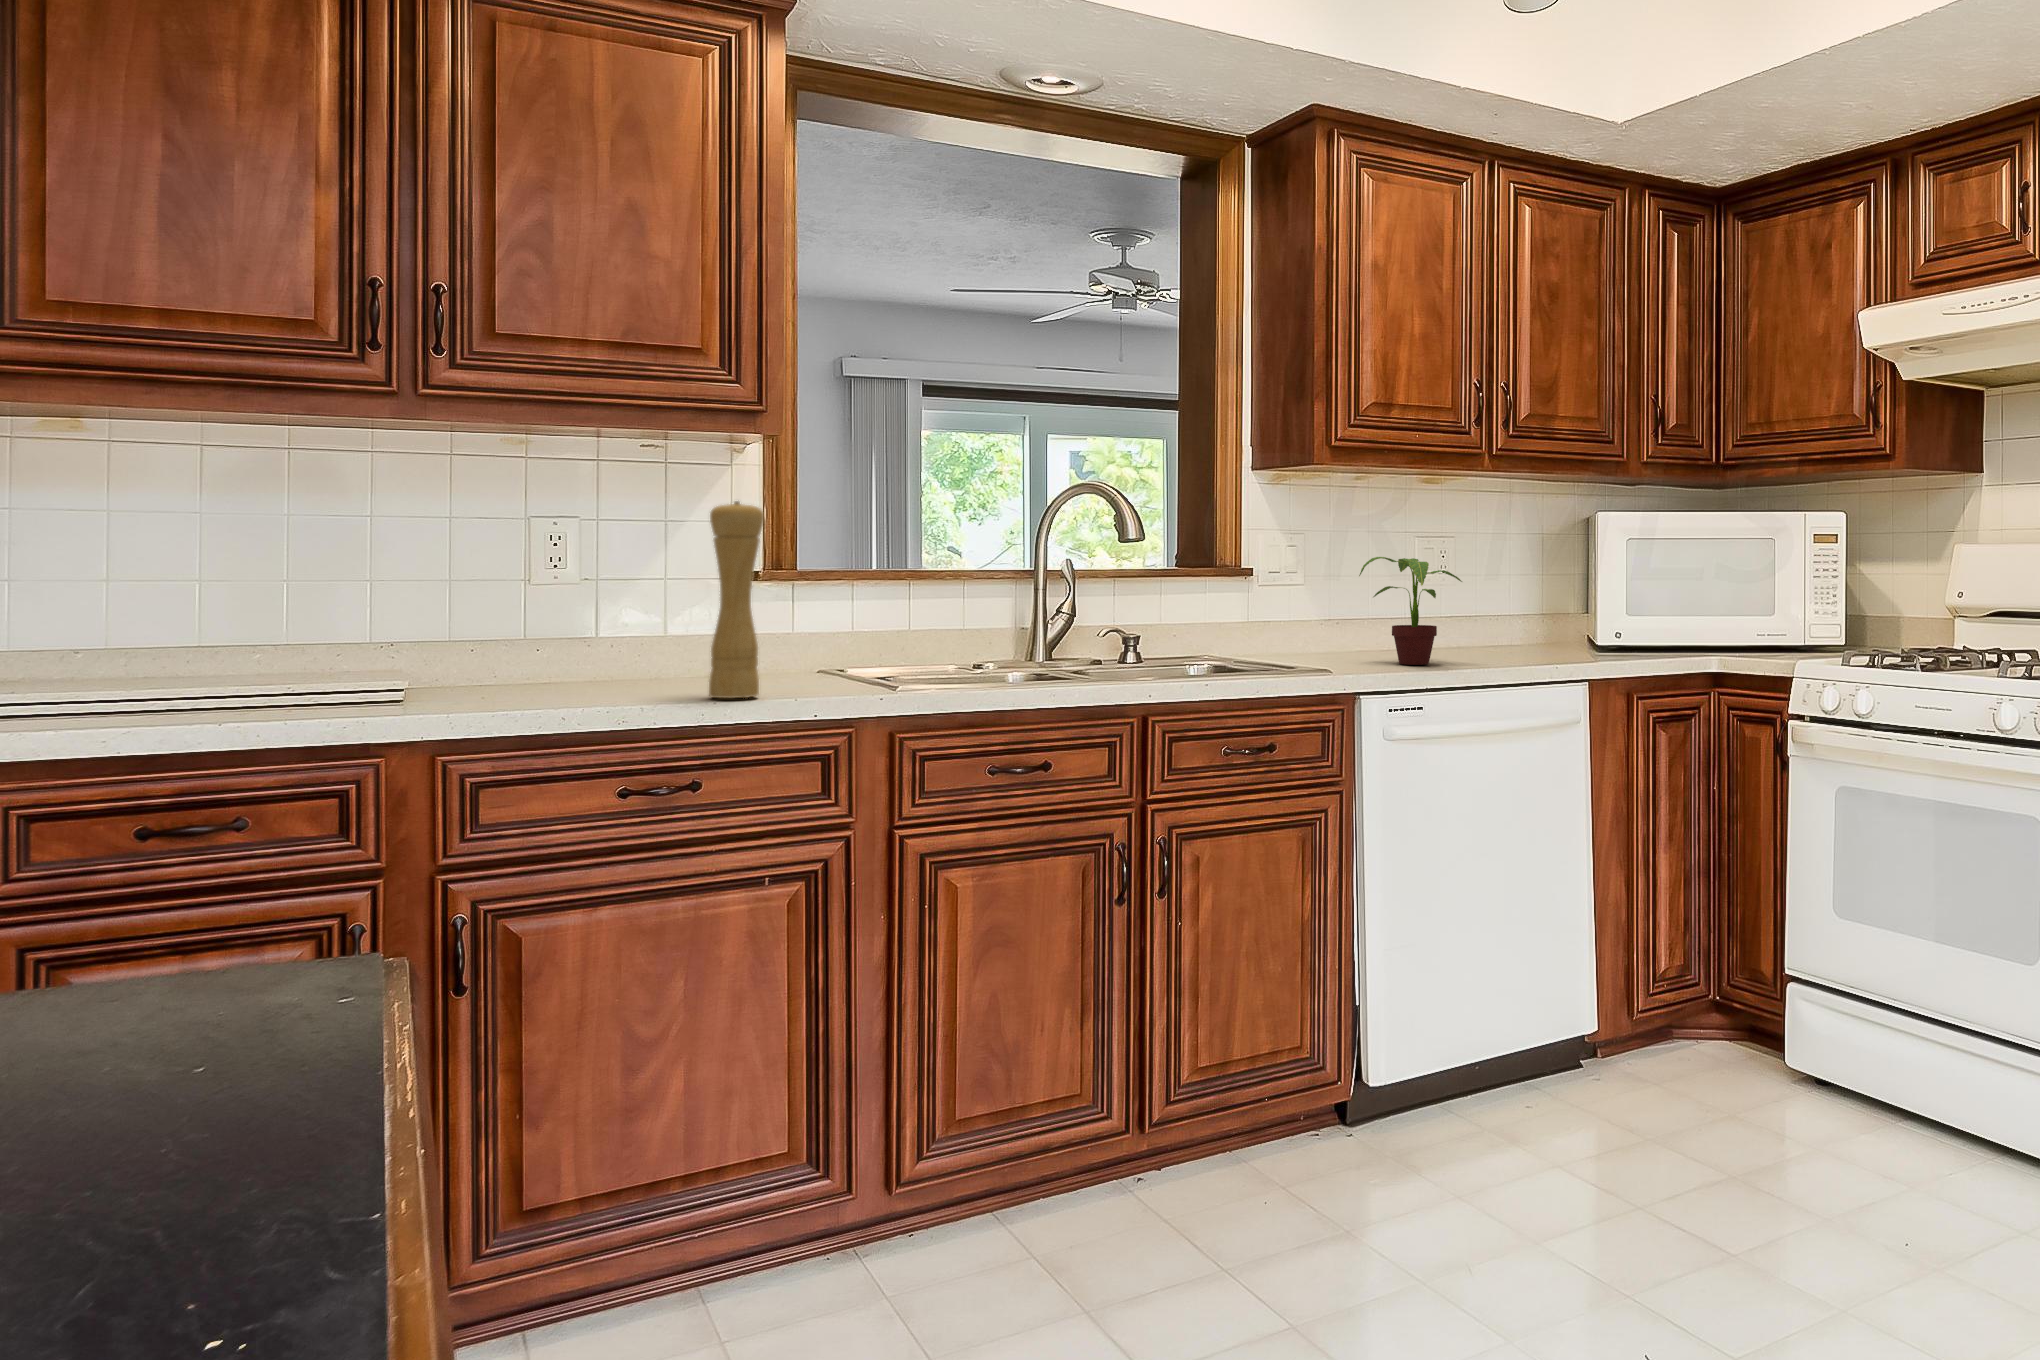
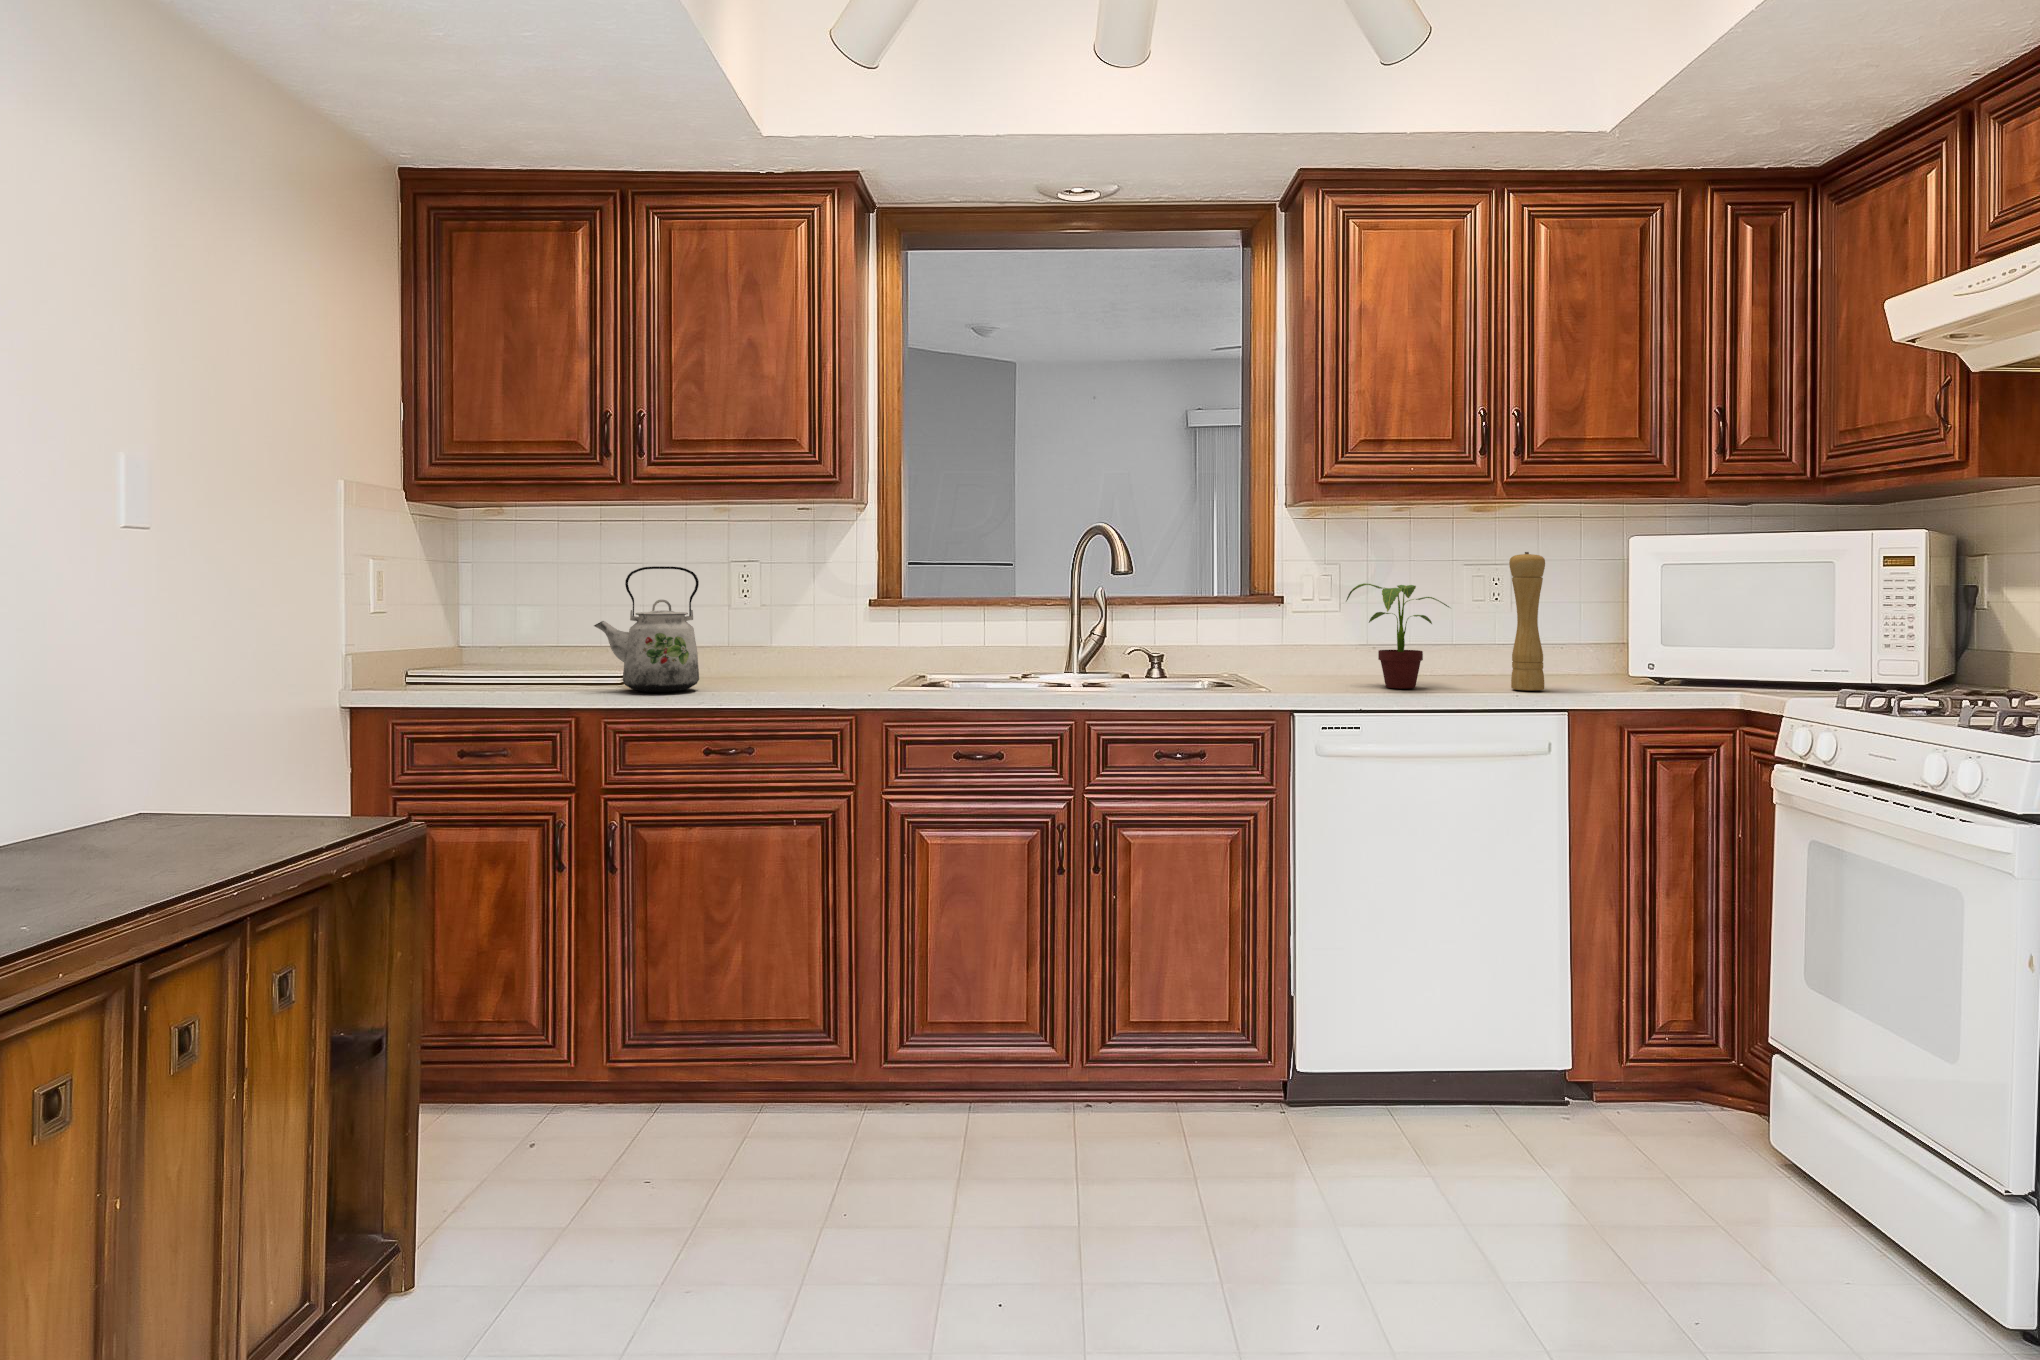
pepper mill: present [709,501,764,698] -> present [1509,552,1545,690]
kettle: none [499,531,655,706] -> present [594,566,699,692]

